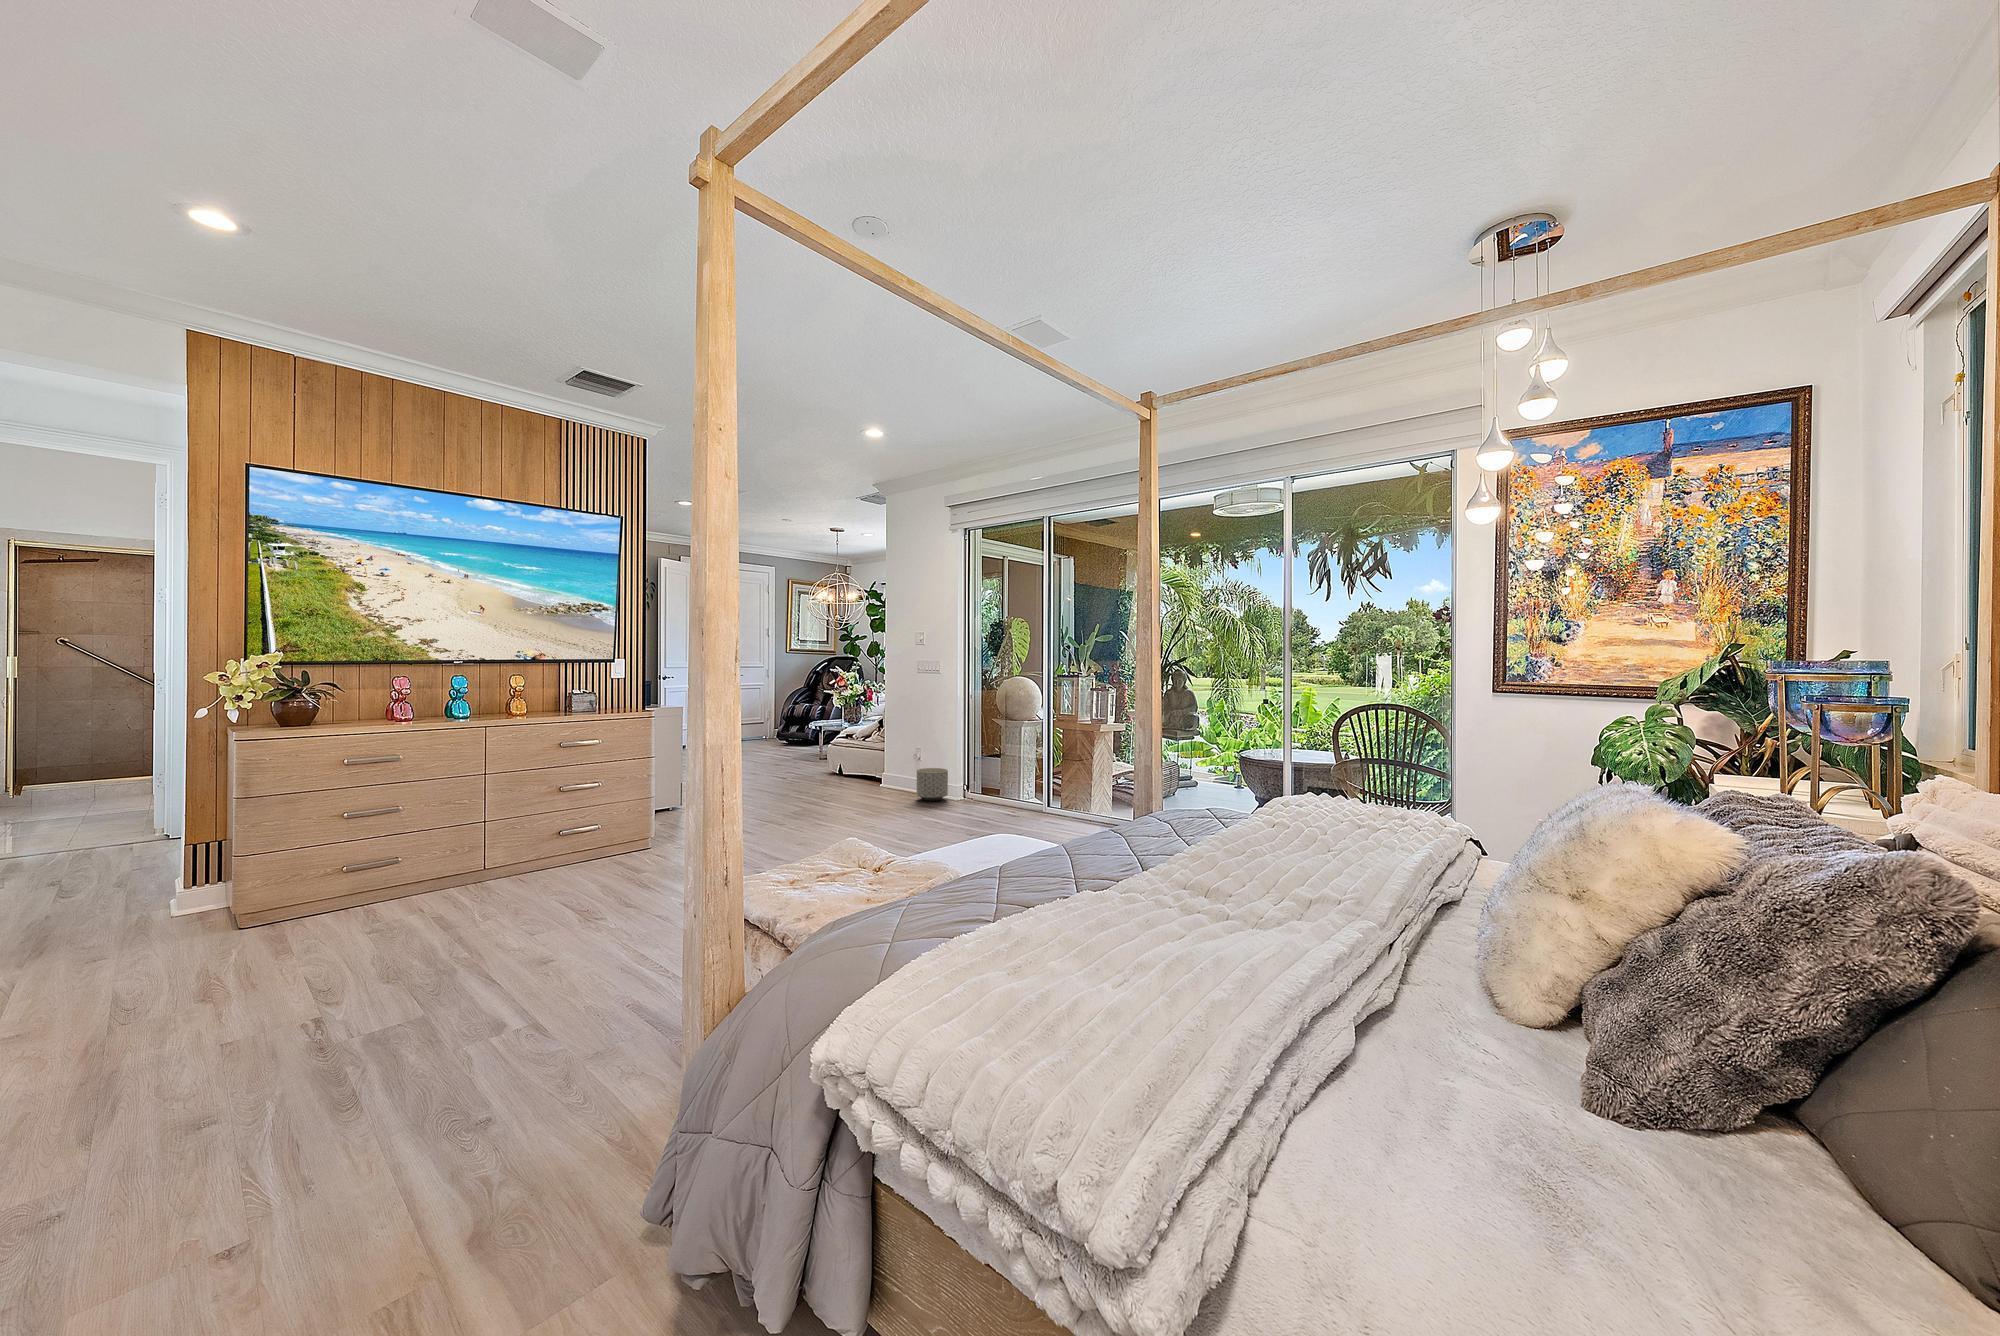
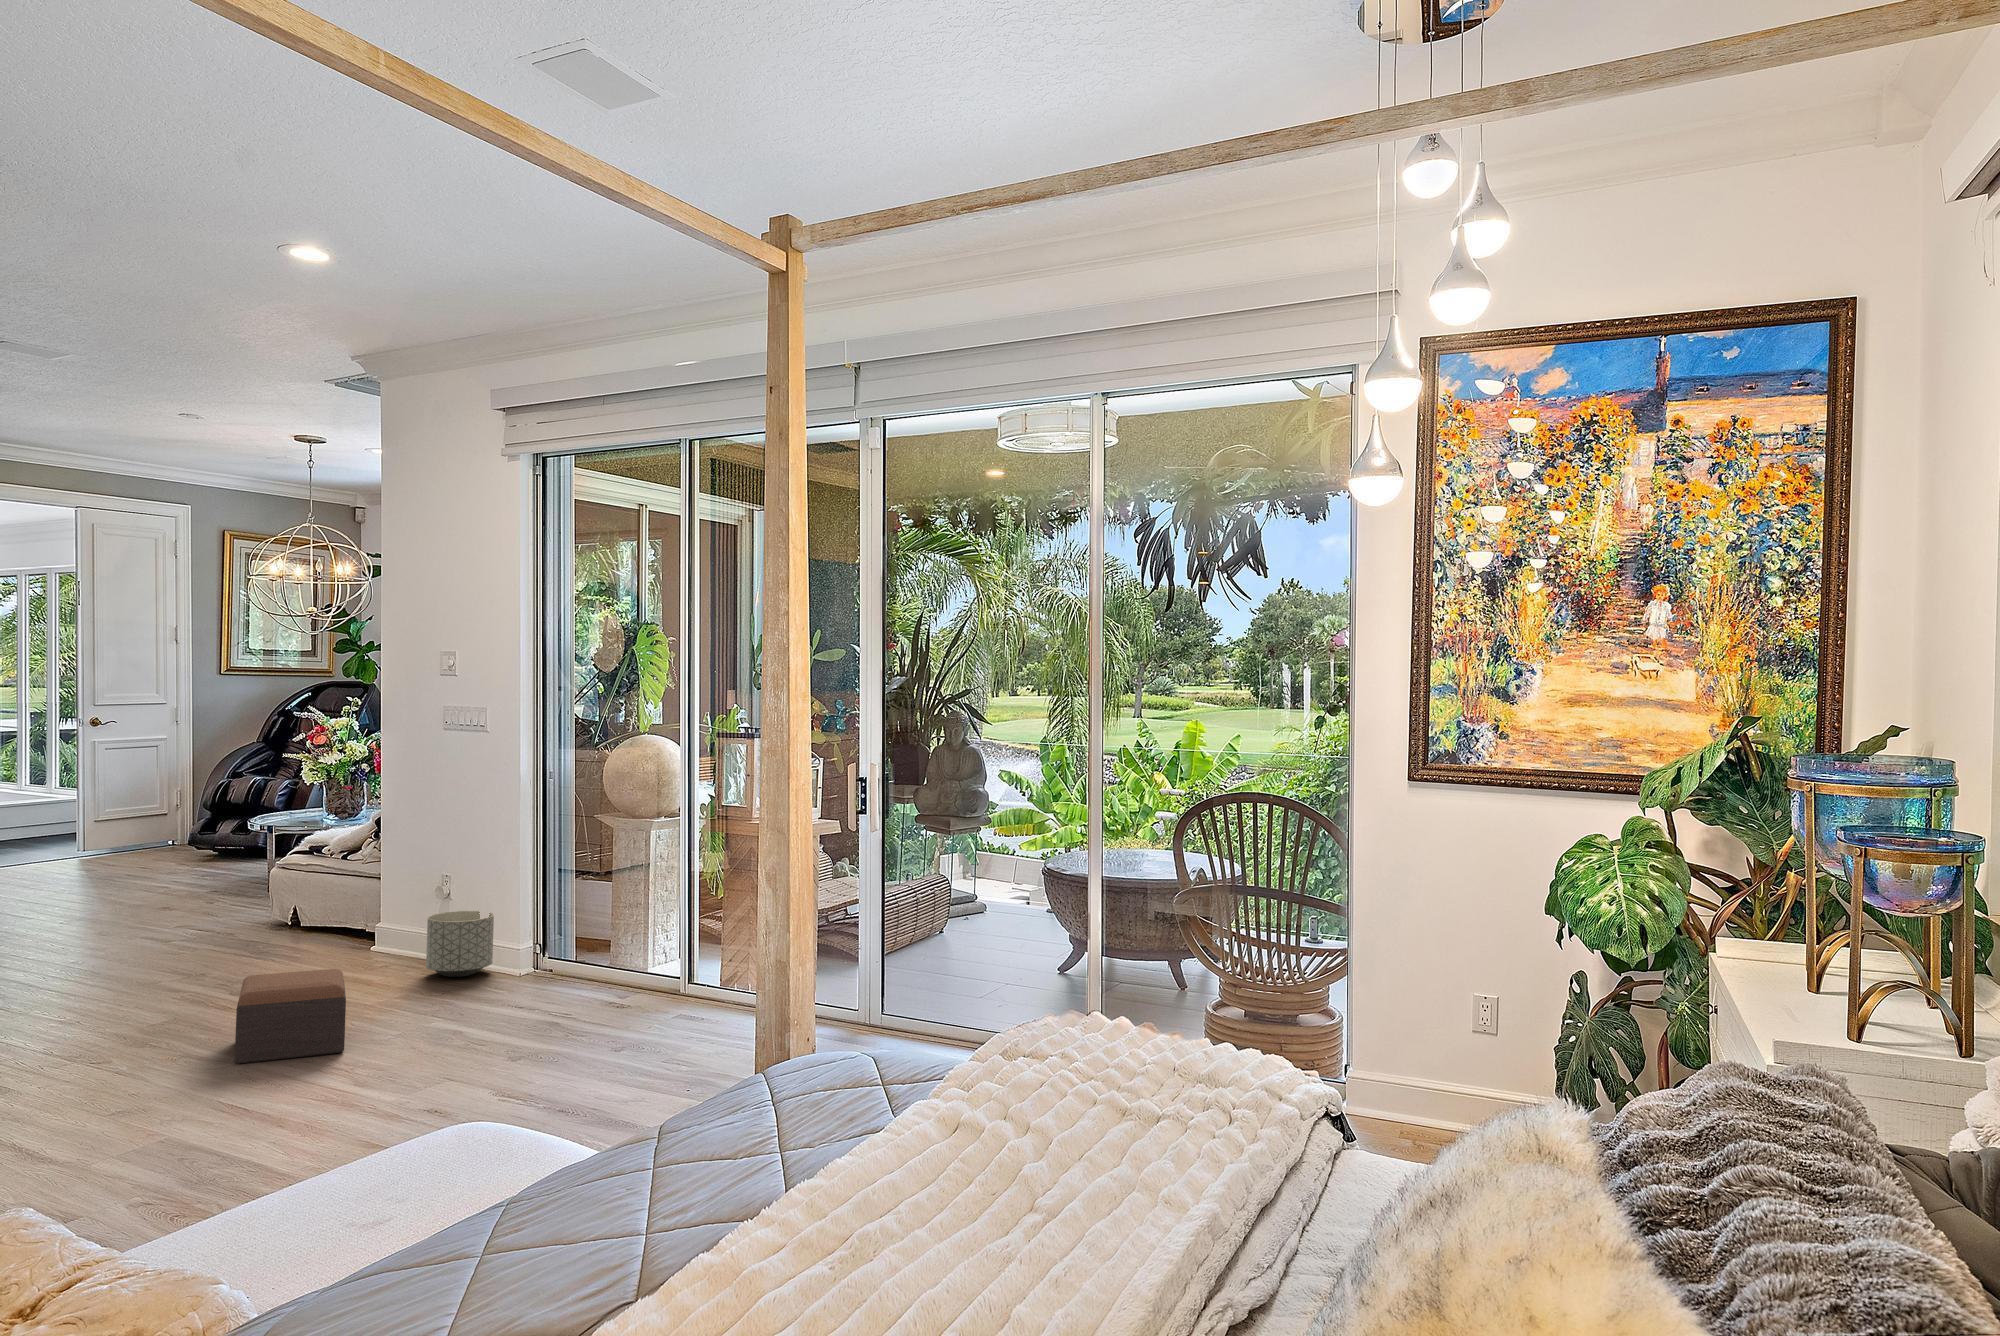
footstool: none [846,792,896,834] -> present [235,969,346,1064]

